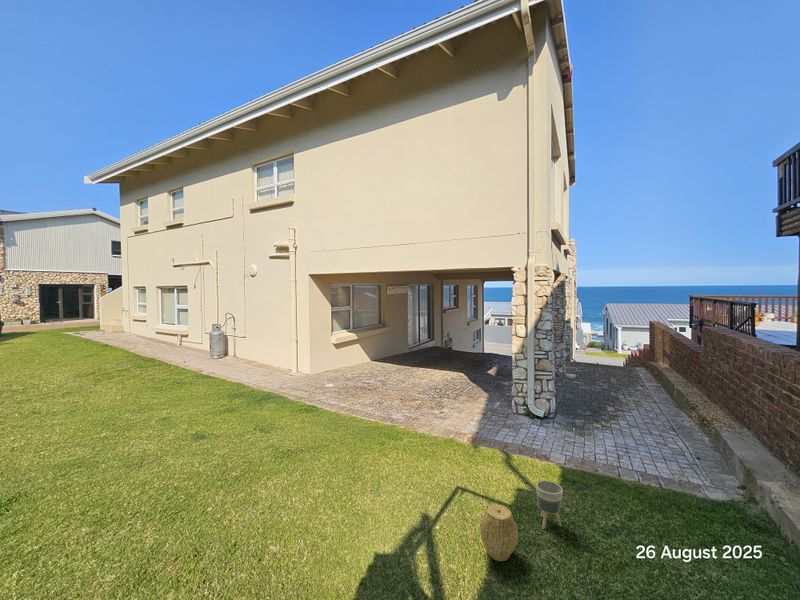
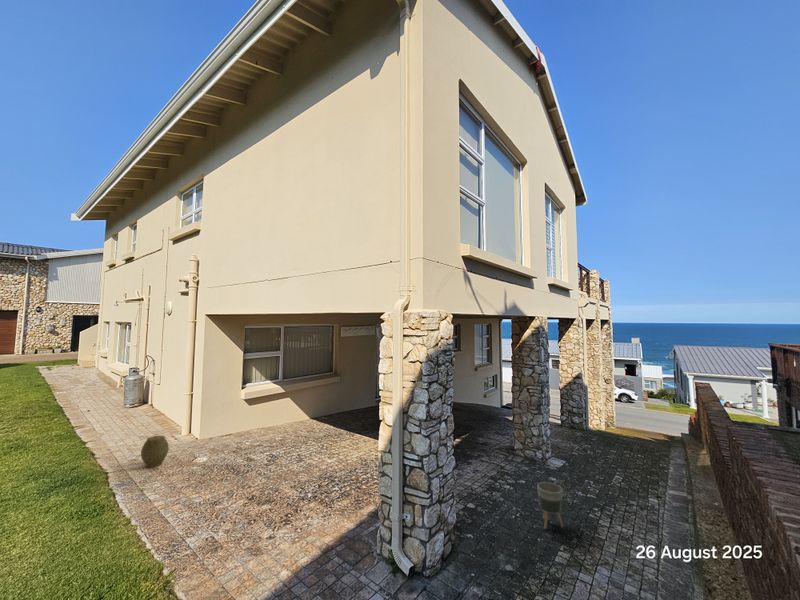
woven basket: present [480,505,518,561] -> present [141,436,169,468]

